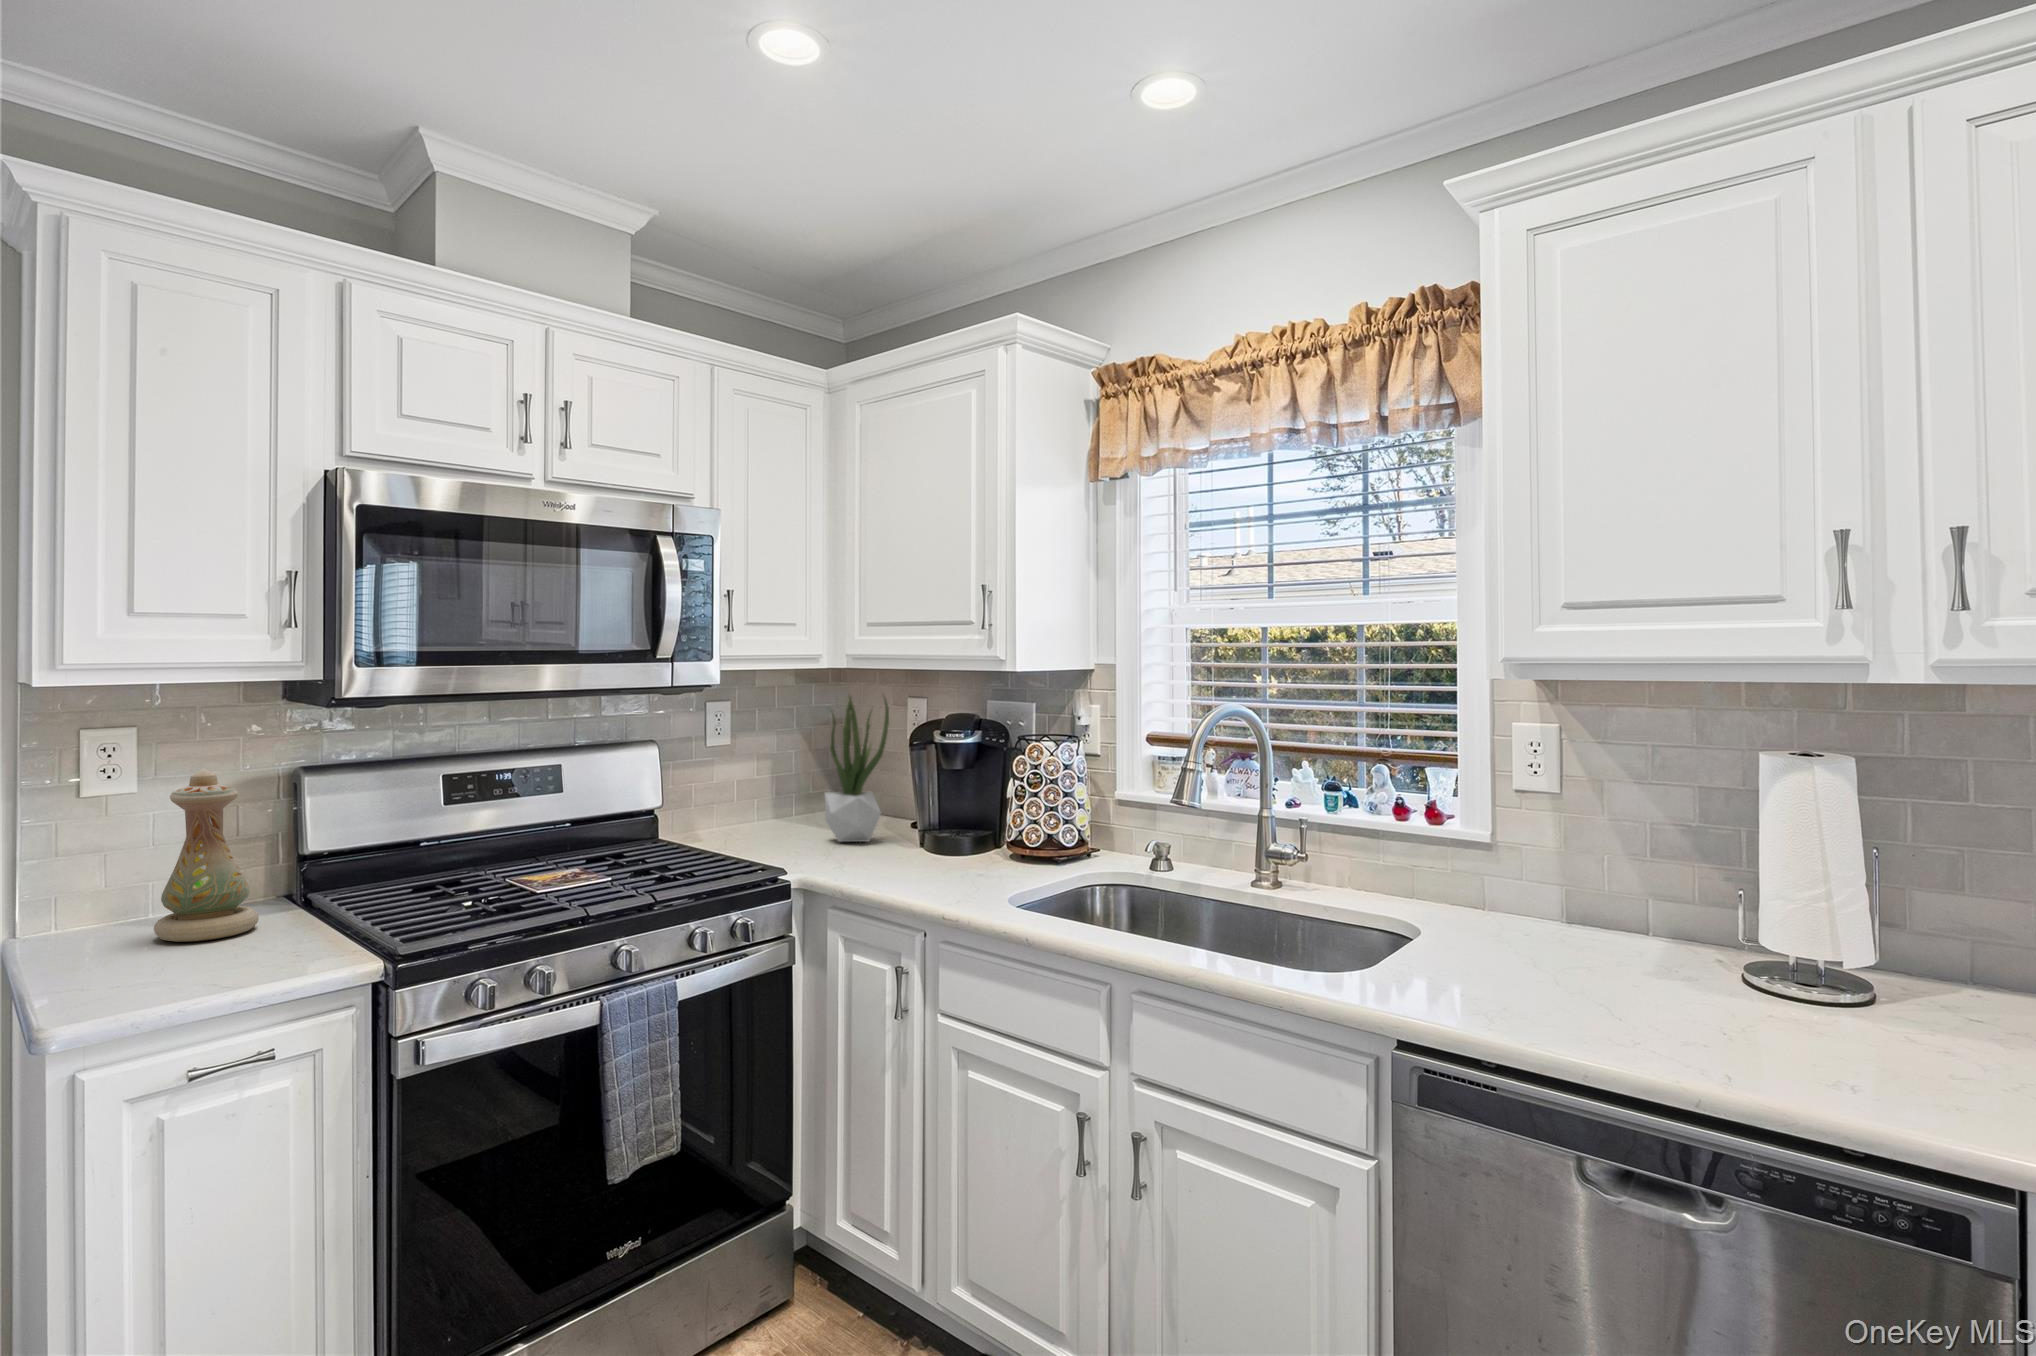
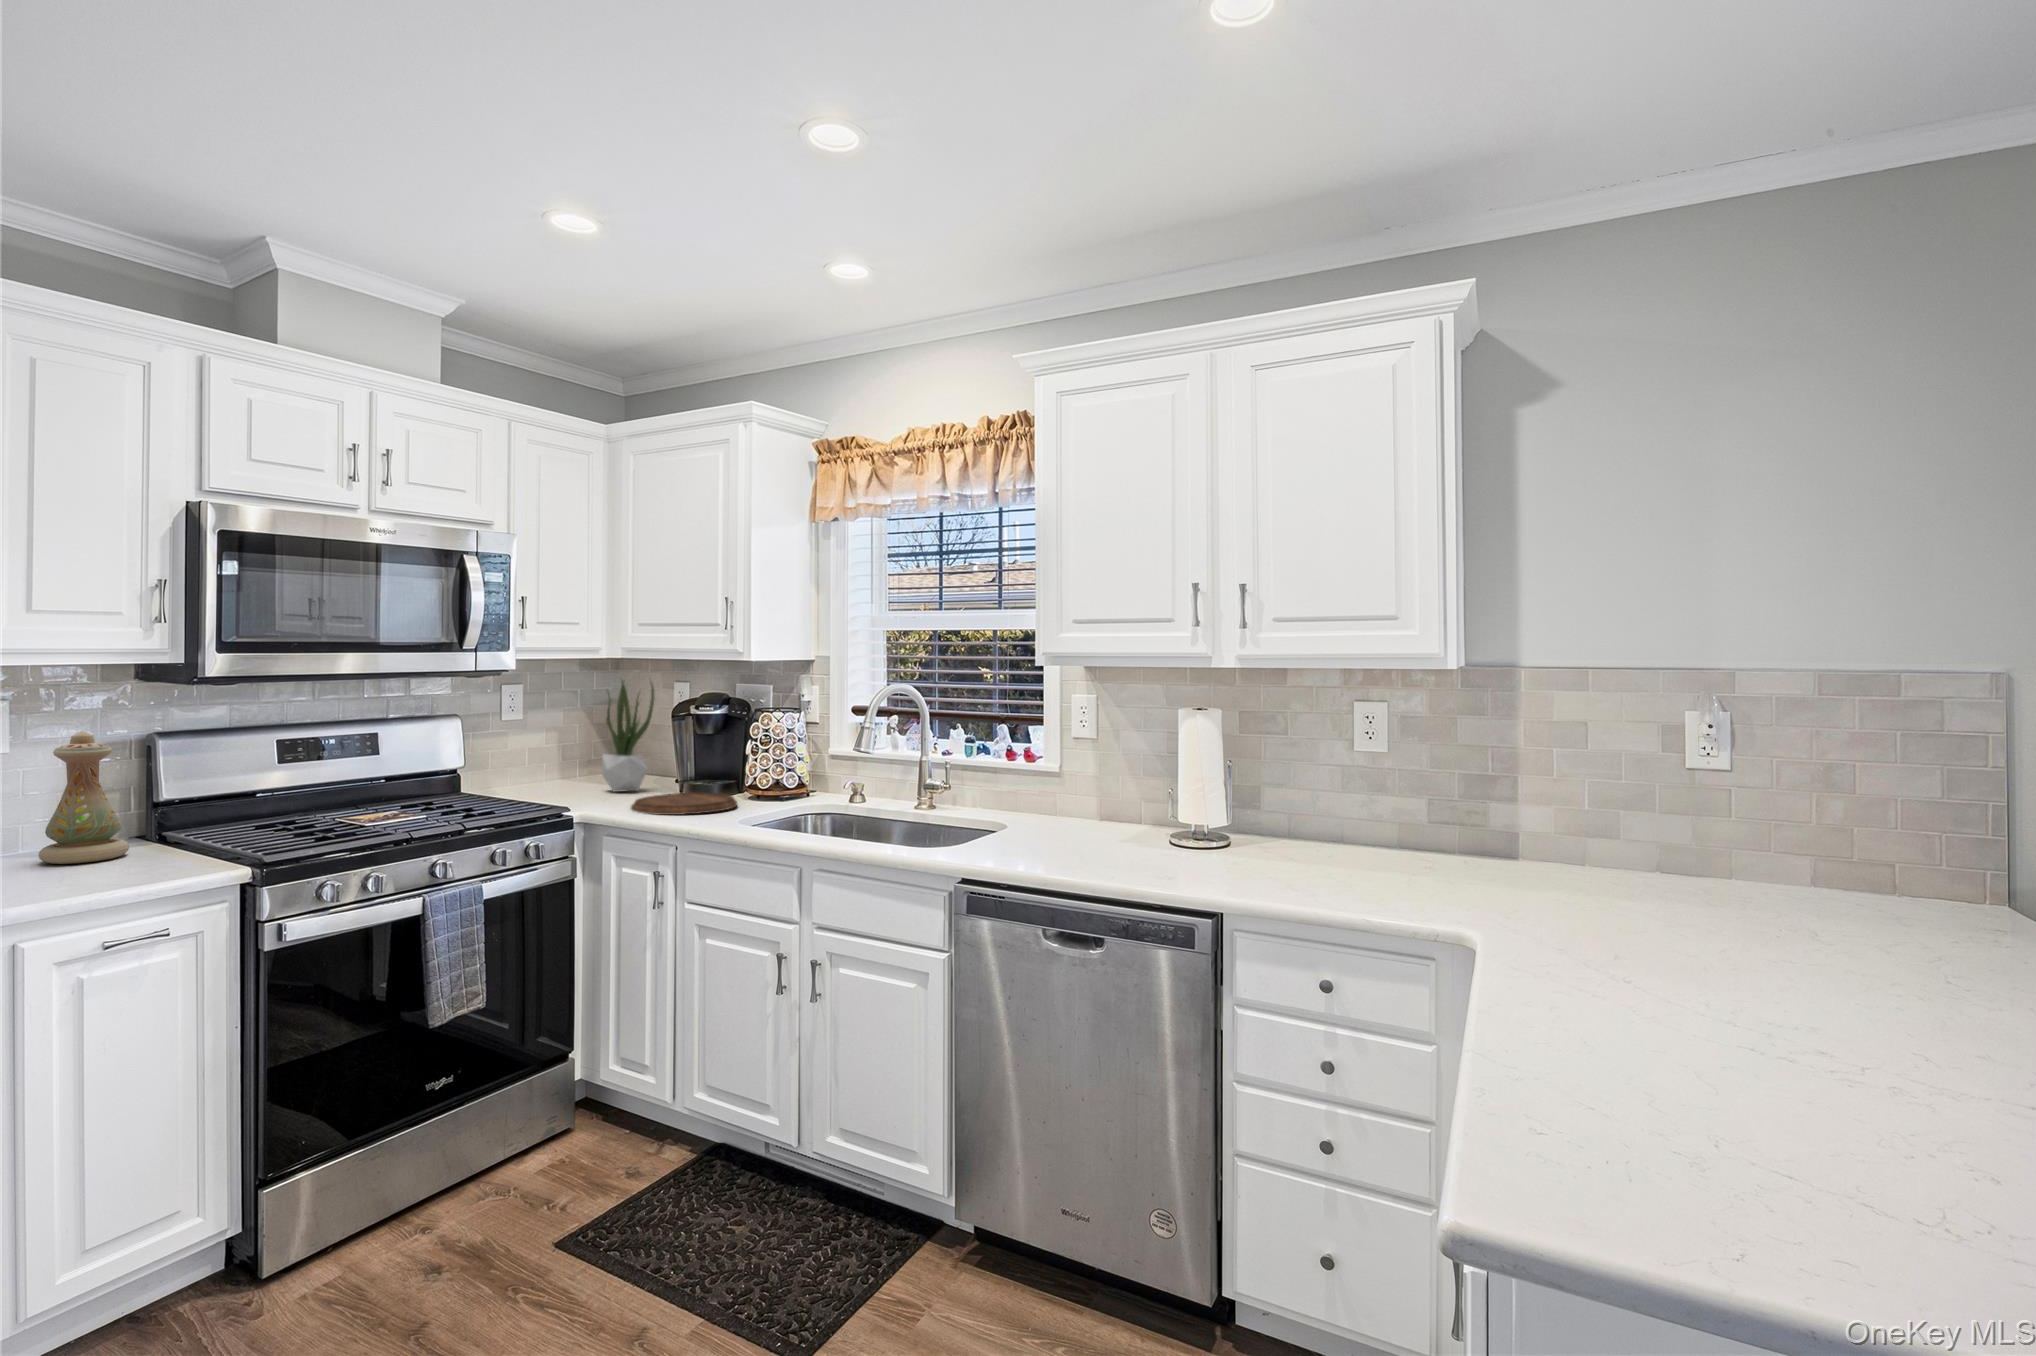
cutting board: none [863,849,1001,884] -> present [631,793,737,815]

